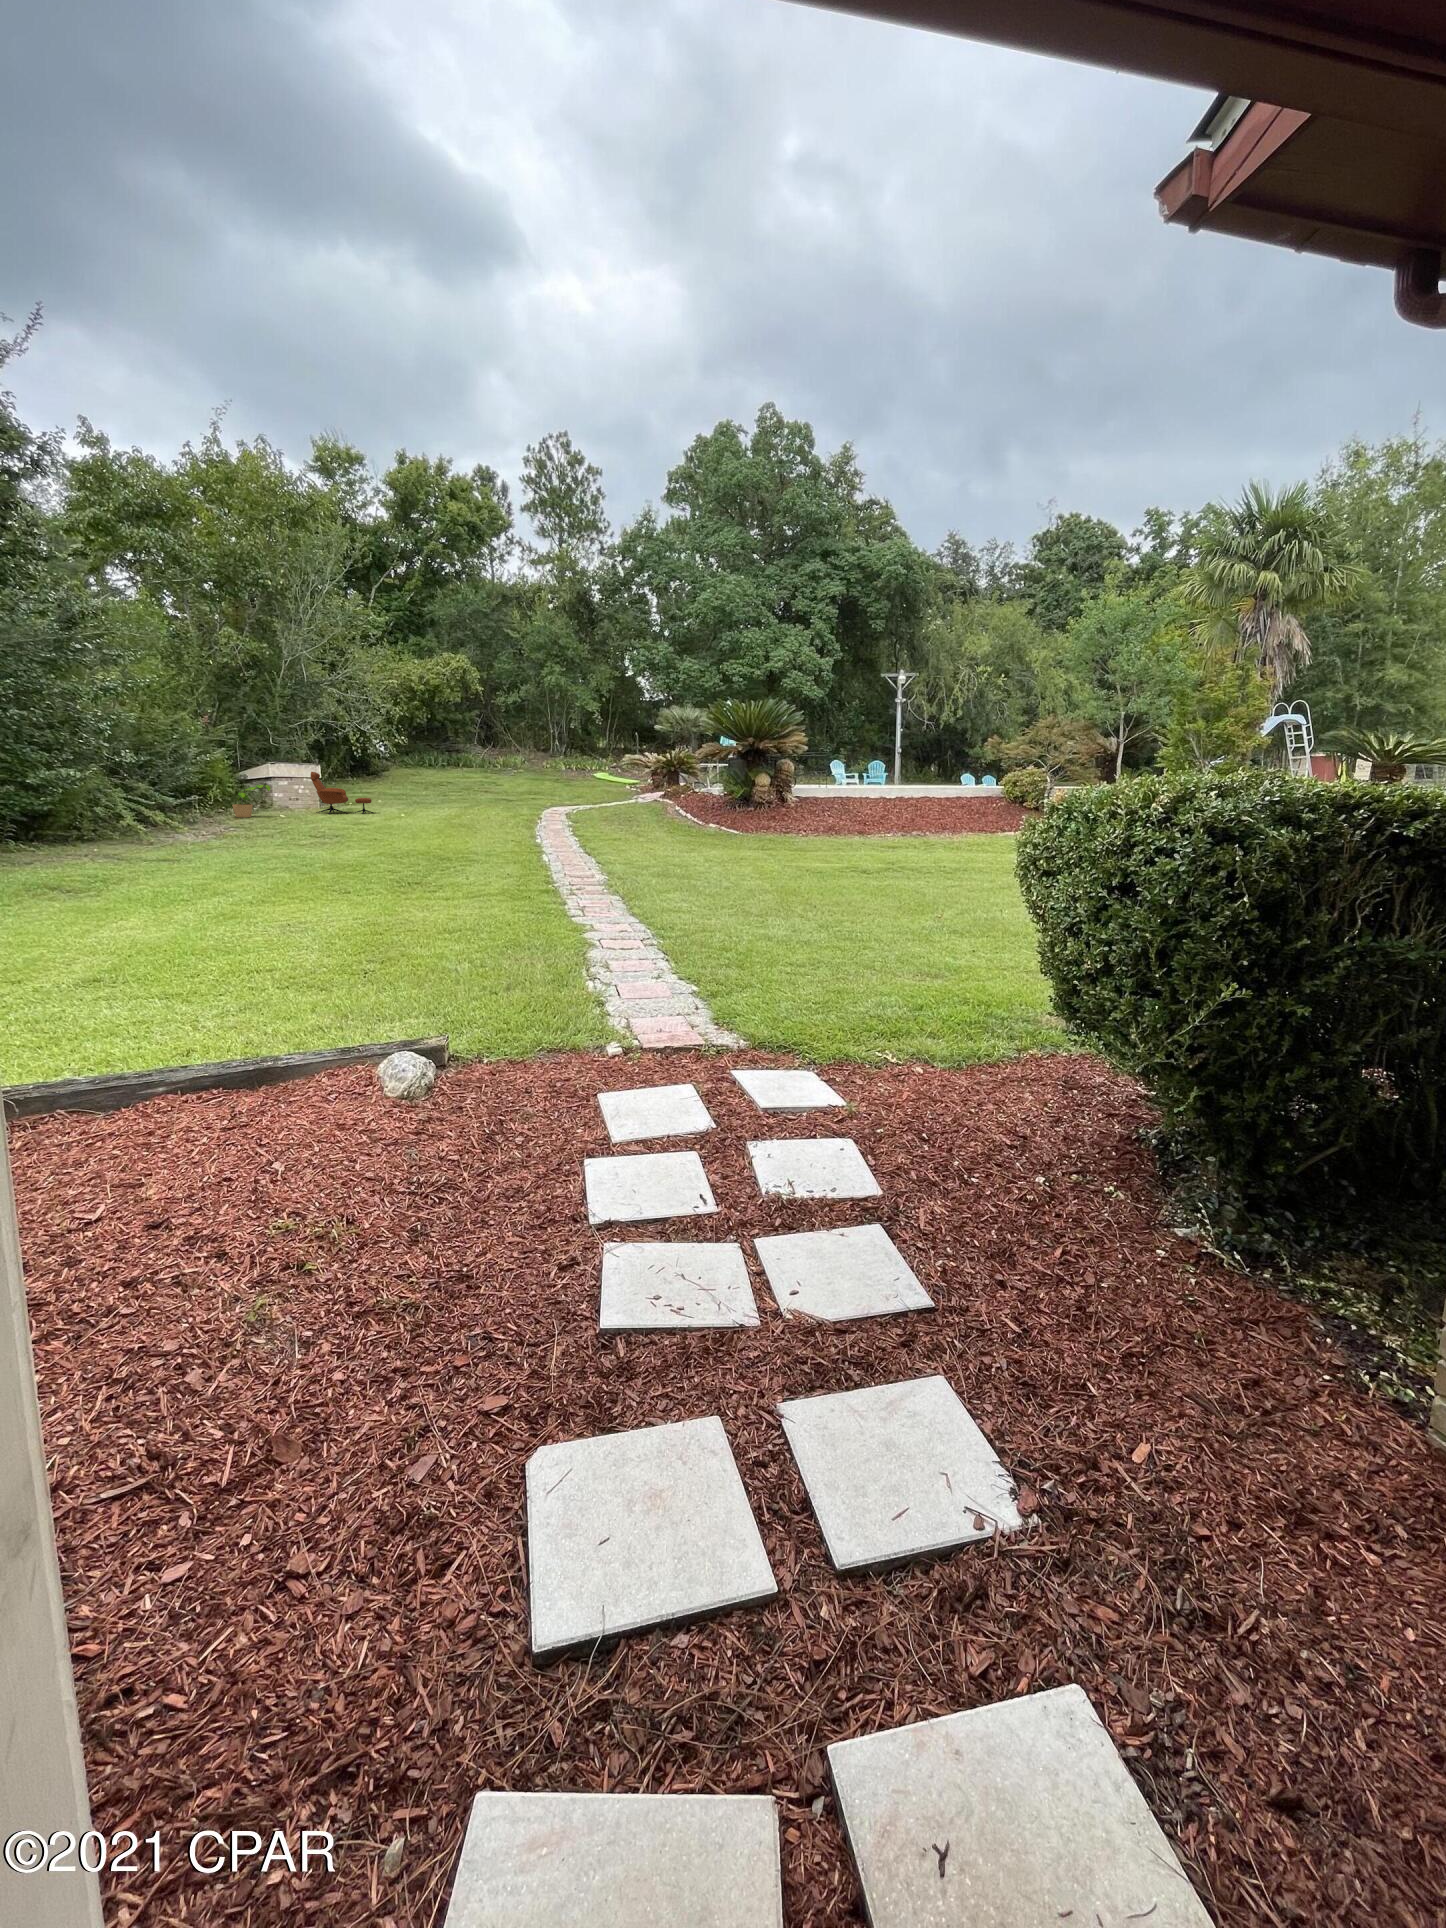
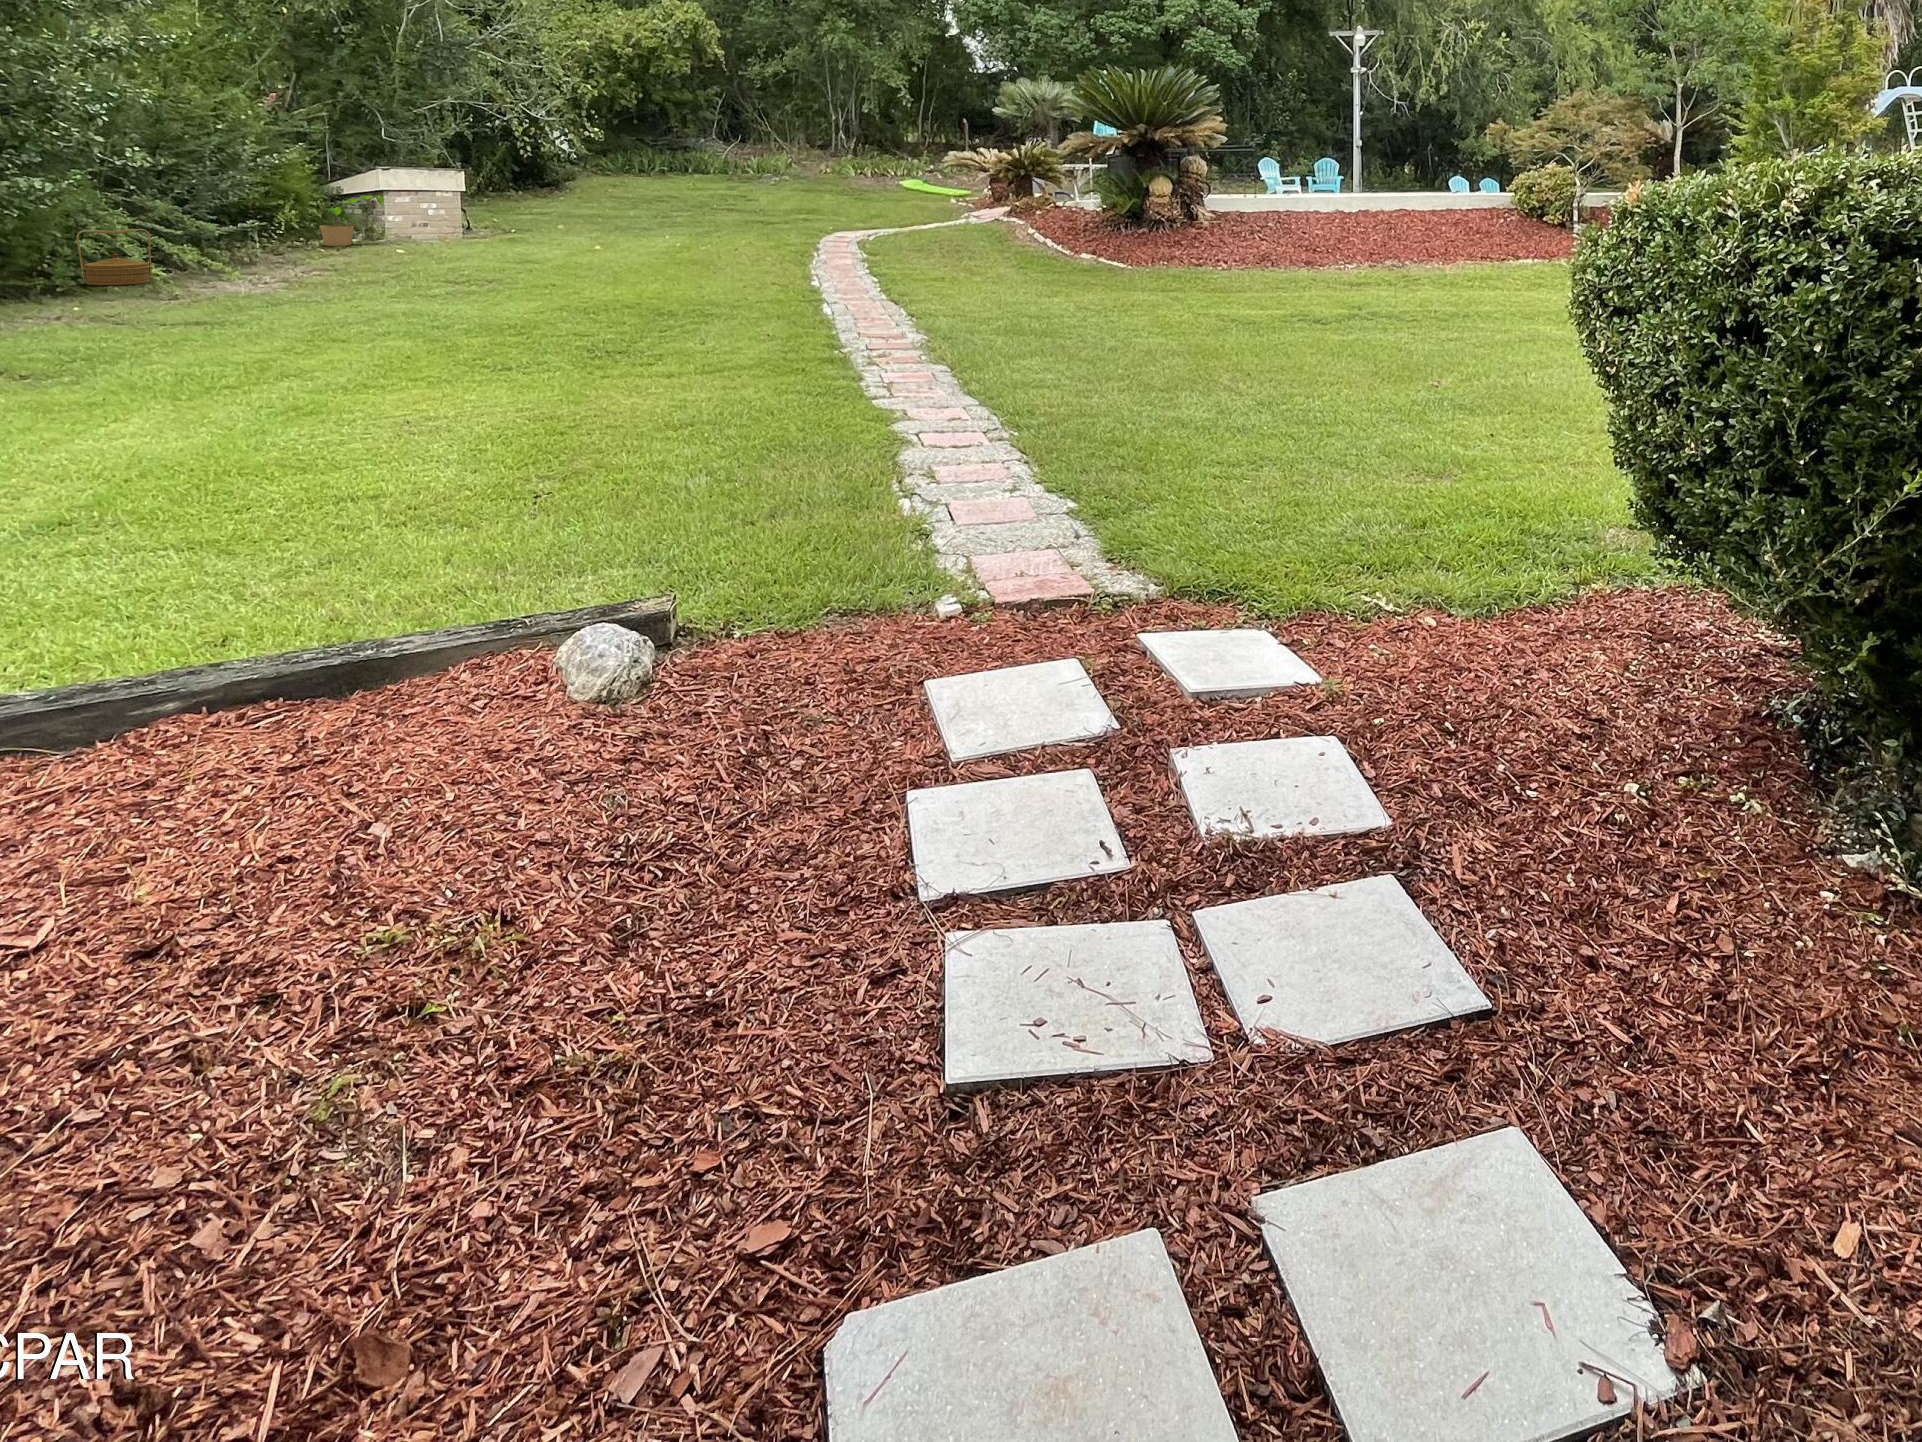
lounge chair: present [311,772,373,814] -> none [451,174,556,240]
woven basket: none [91,806,135,841] -> present [76,229,151,285]

